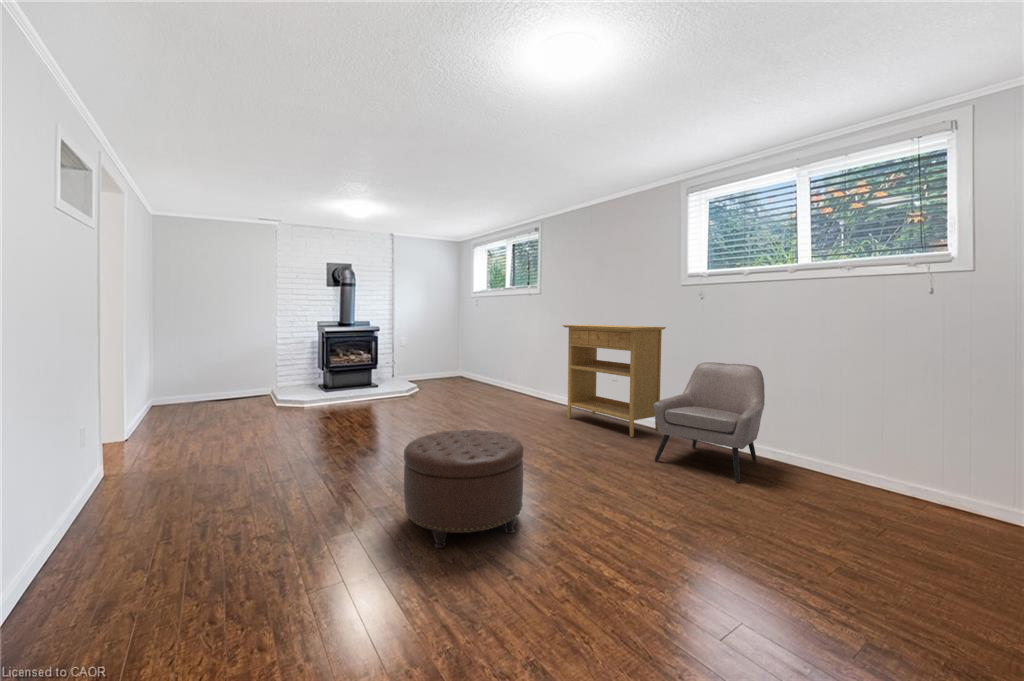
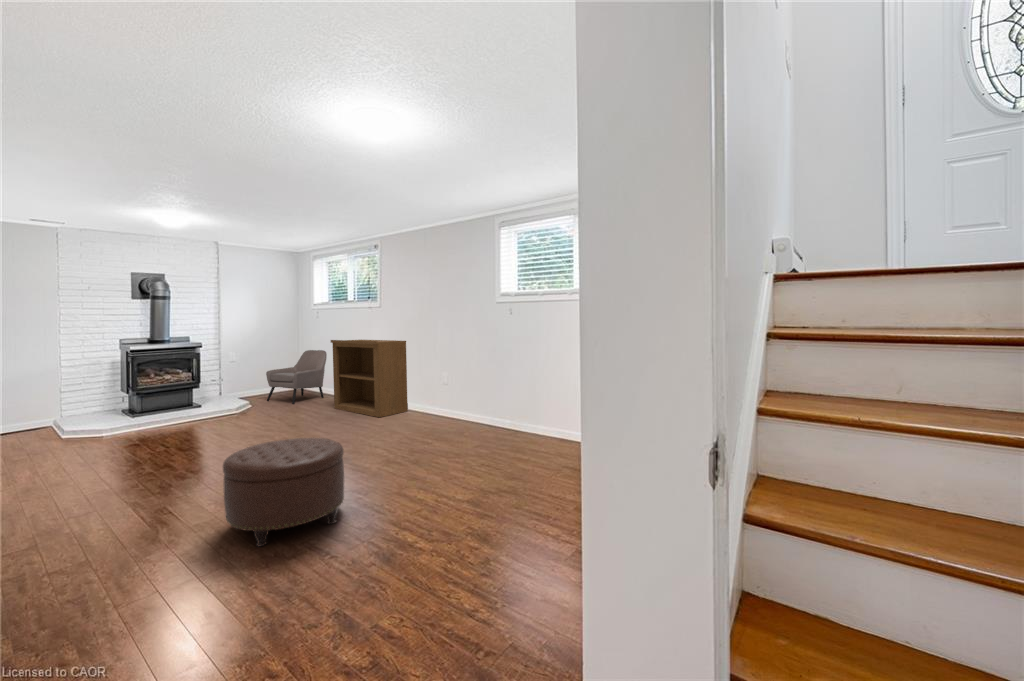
console table: present [563,325,666,437] -> none [395,336,483,433]
bookshelf: none [493,327,571,411] -> present [331,340,408,417]
armchair: present [654,362,765,482] -> present [266,350,327,404]

